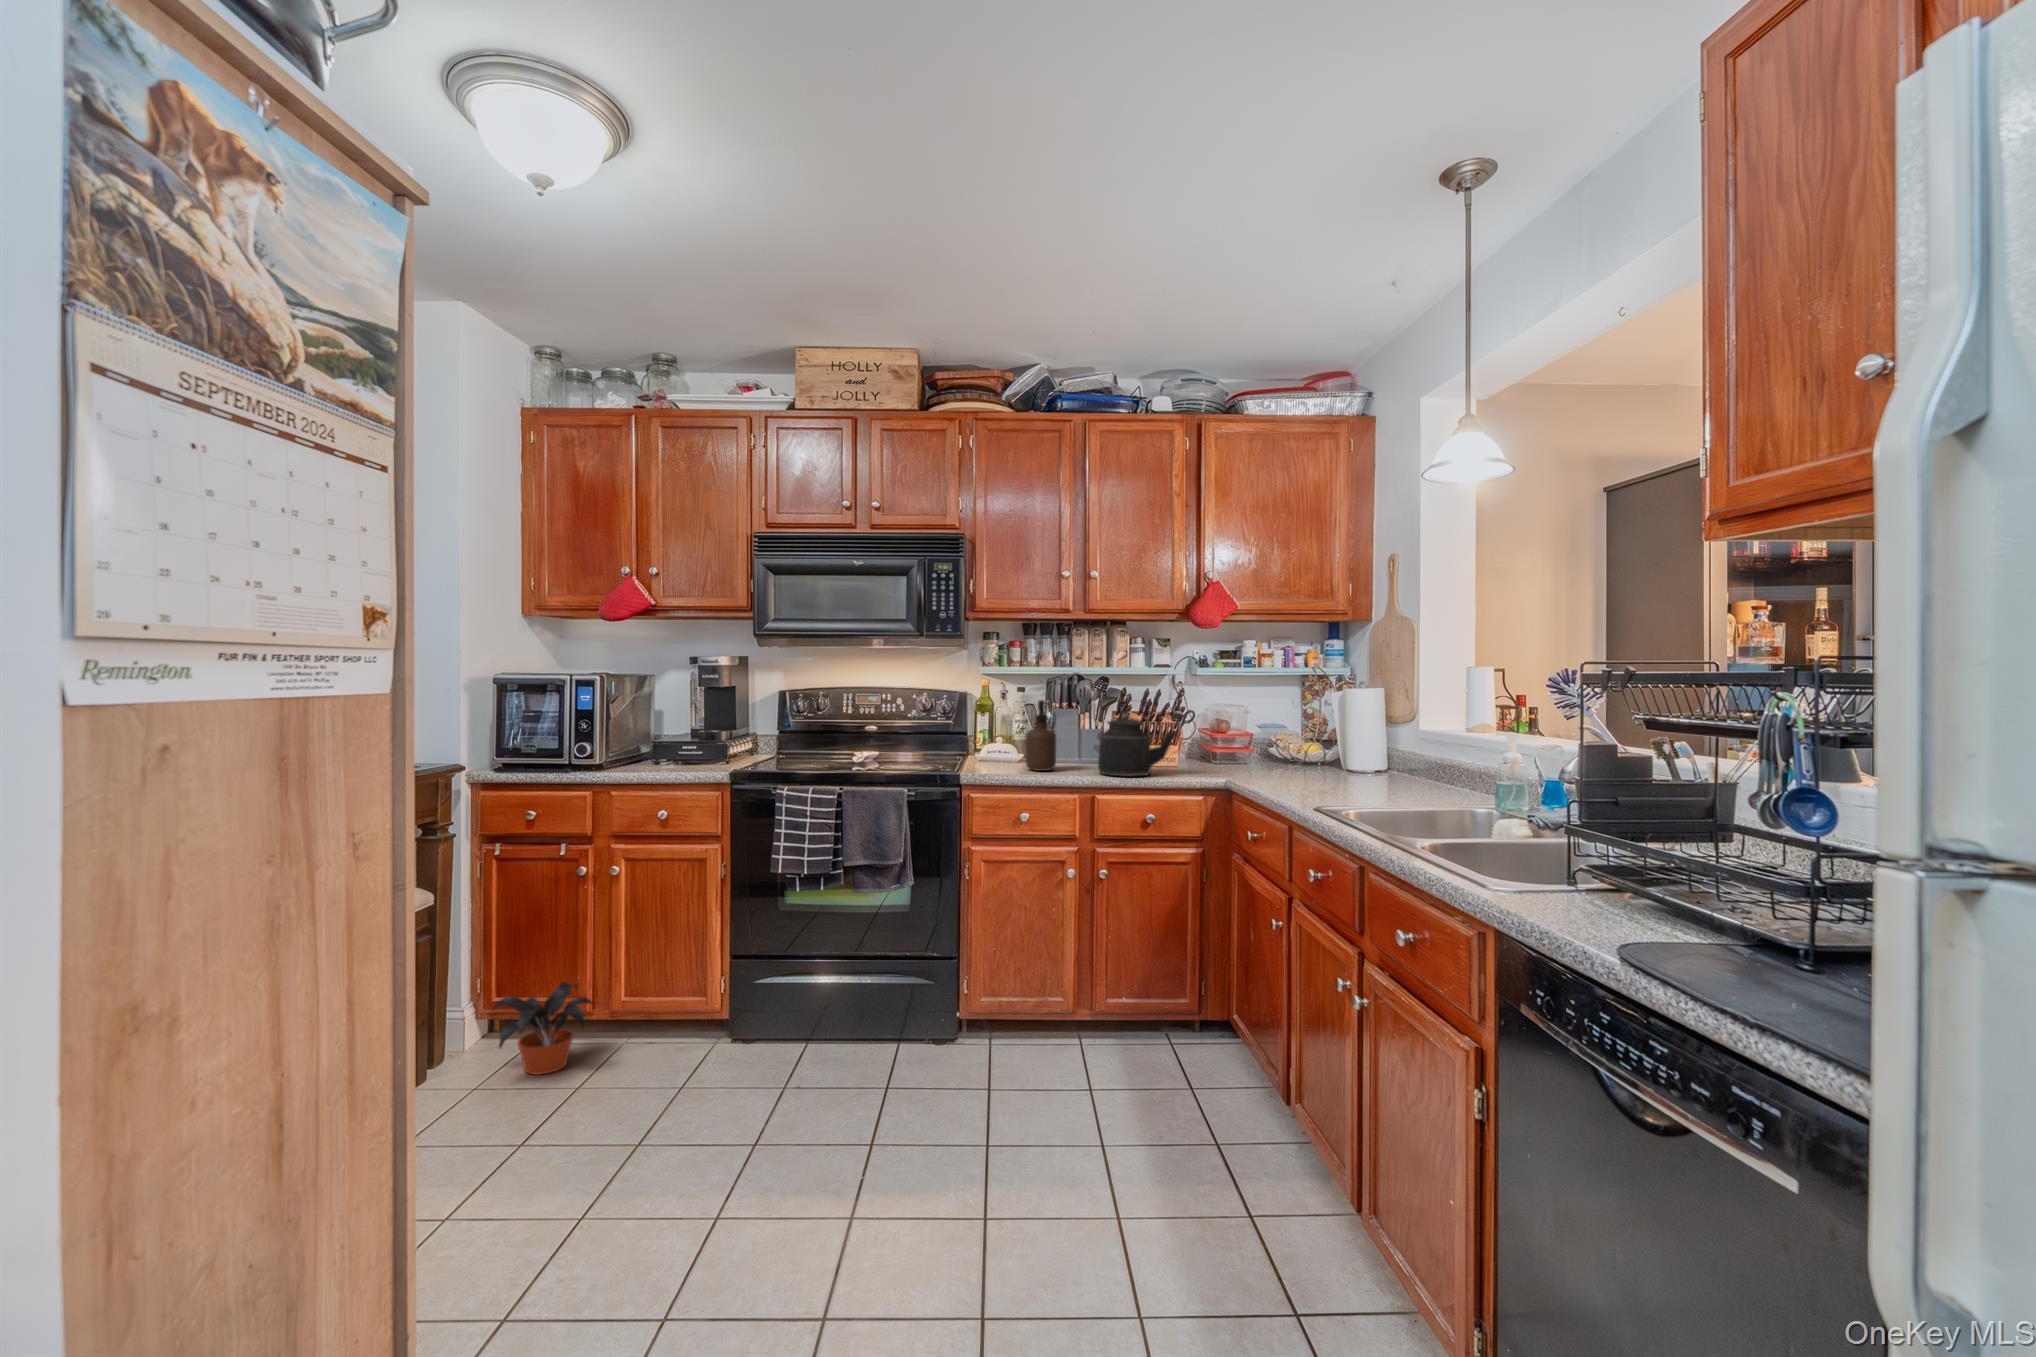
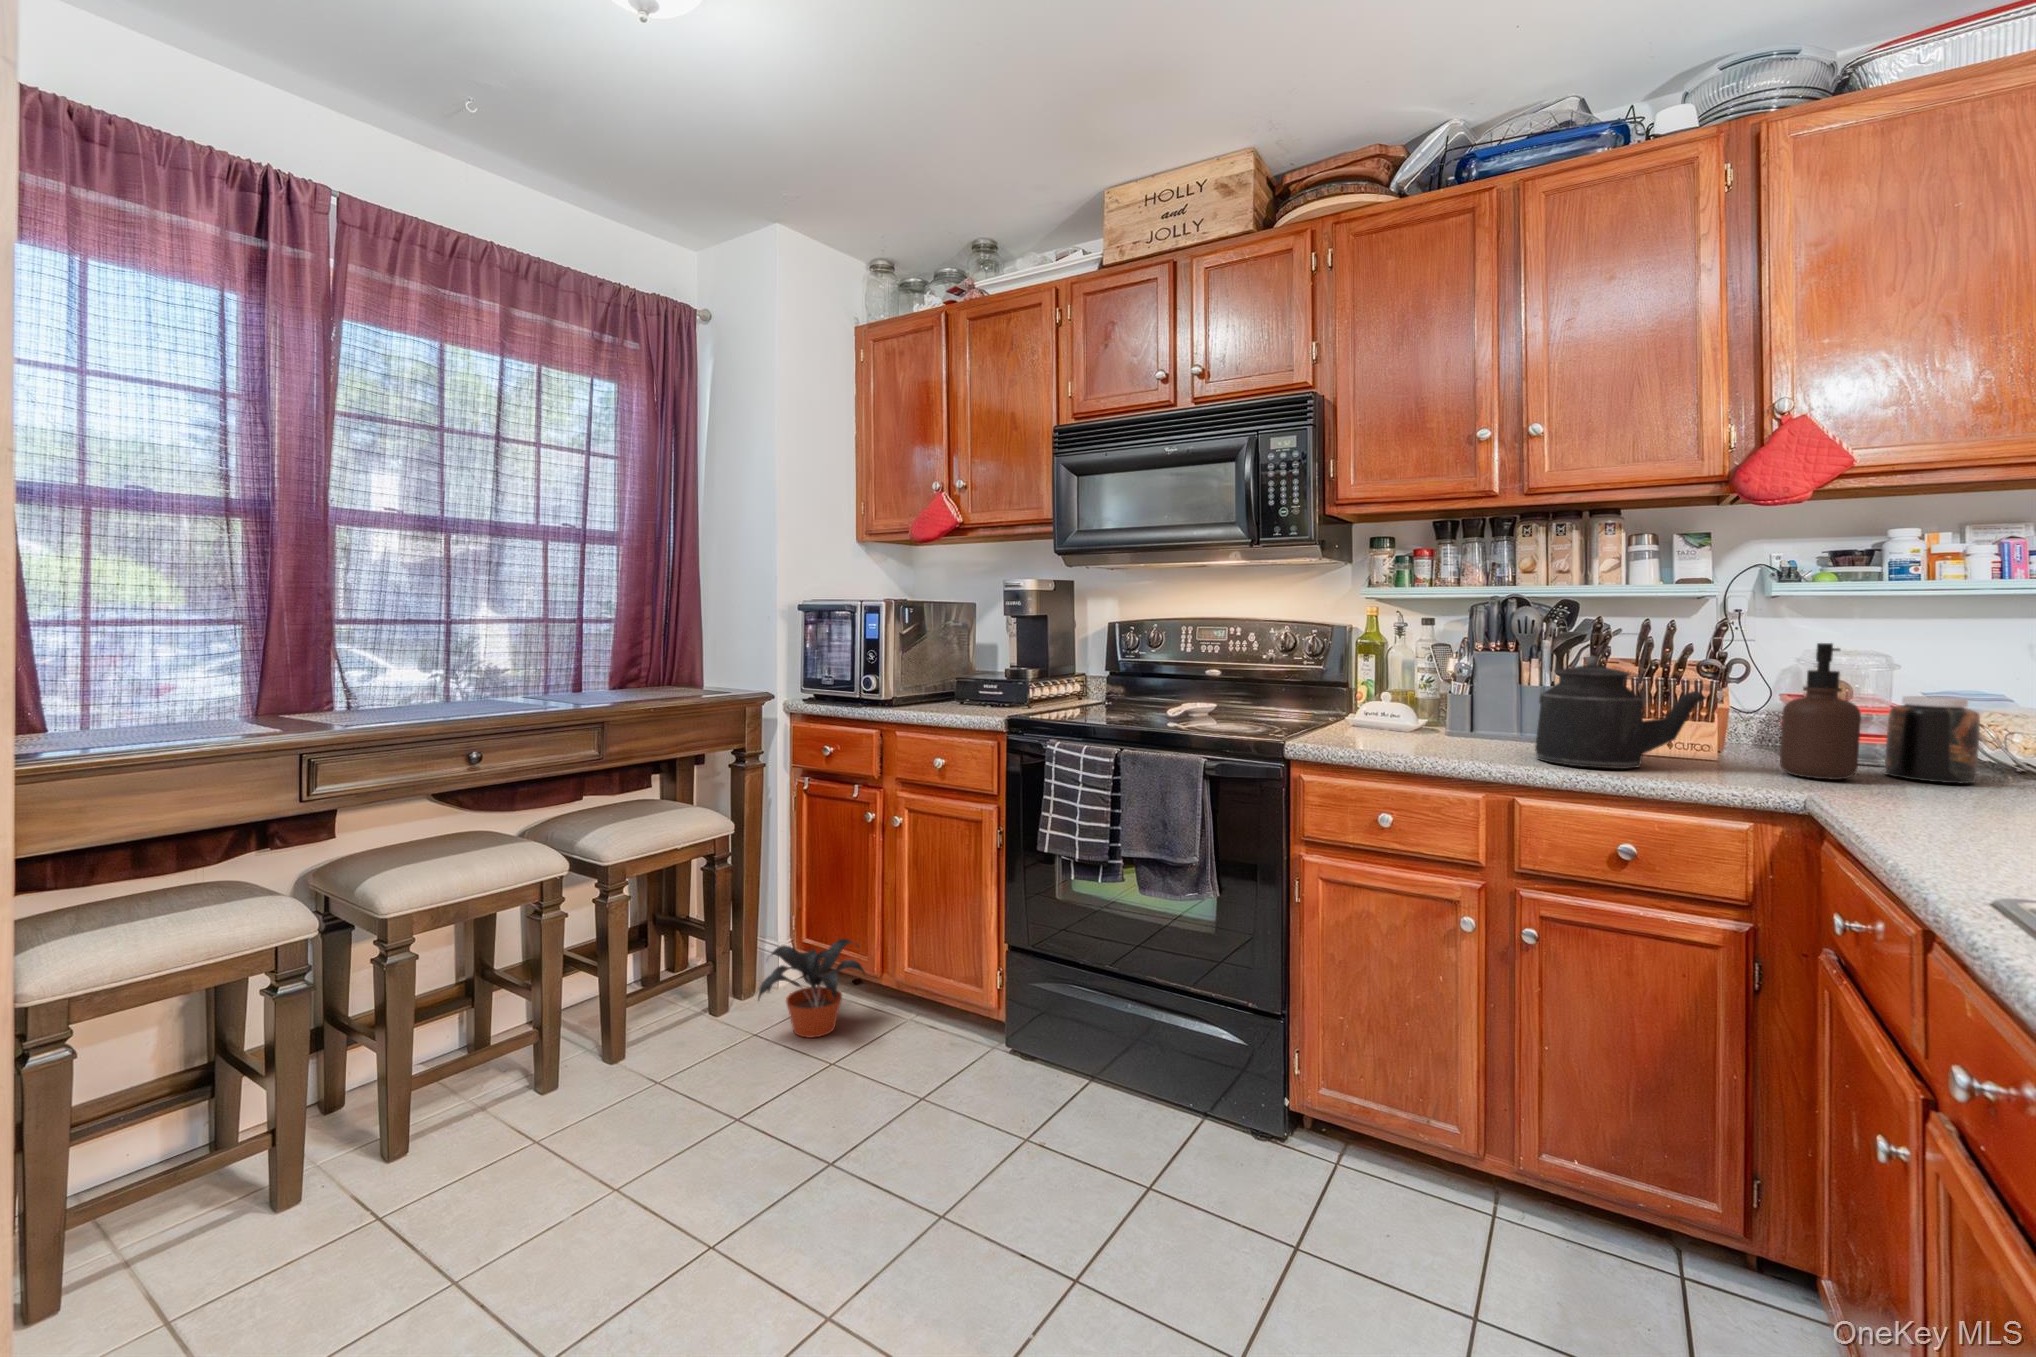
soap dispenser: present [1026,700,1056,771] -> present [1780,643,1861,780]
jar: none [1247,730,1280,772] -> present [1885,696,1980,783]

